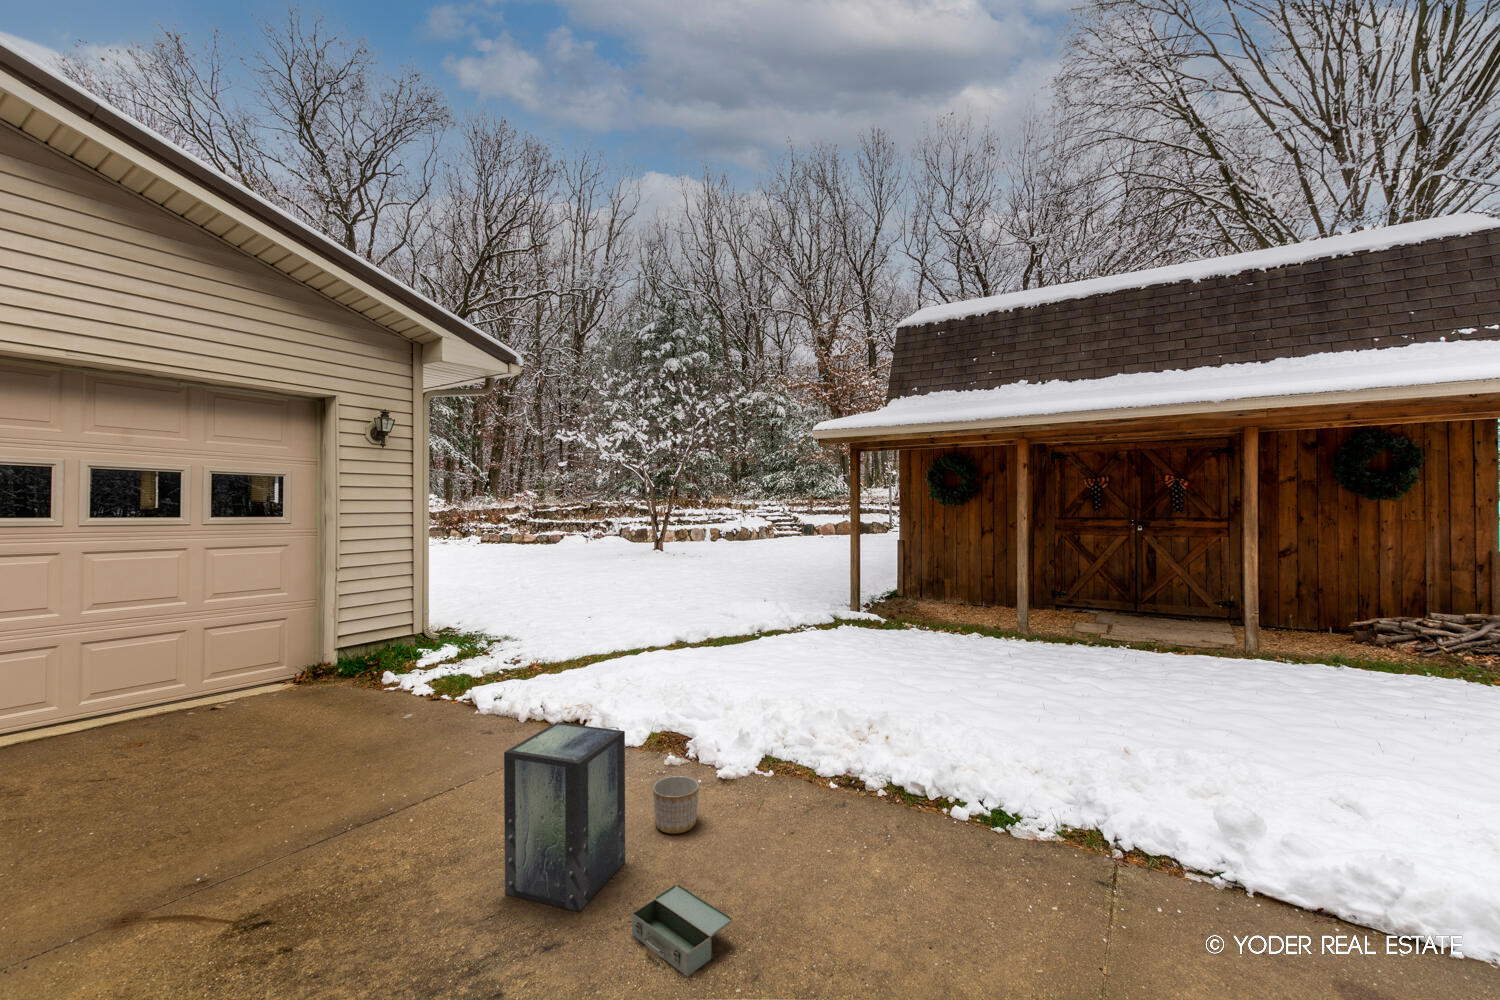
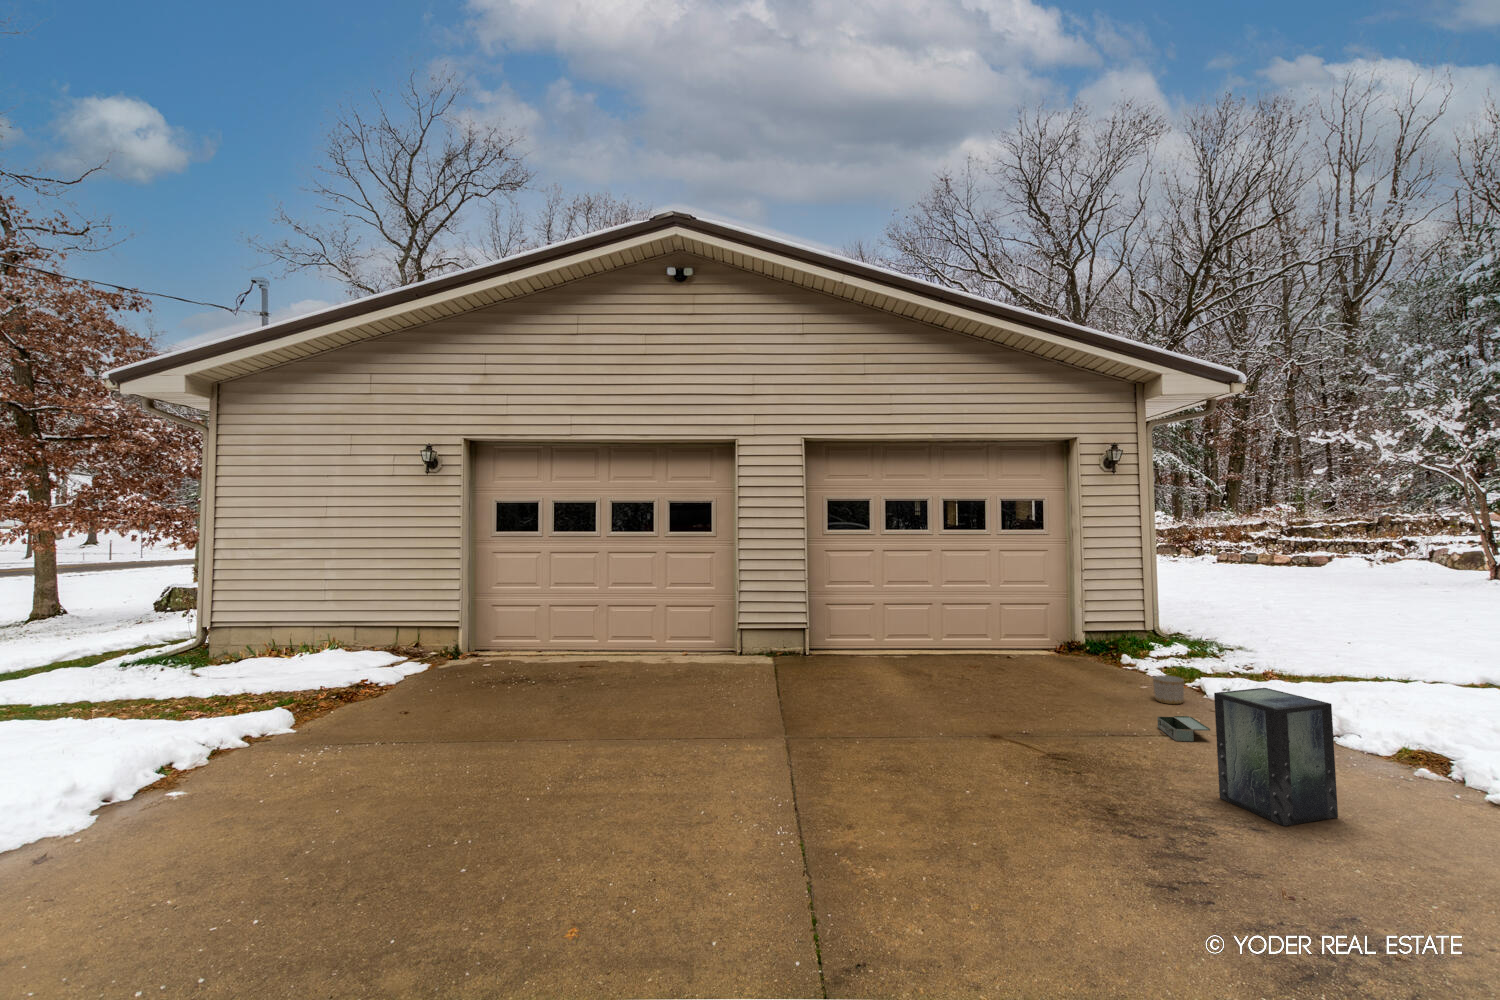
planter: present [653,776,699,834] -> present [1153,675,1184,704]
toolbox: present [632,885,732,977] -> present [1157,716,1210,742]

